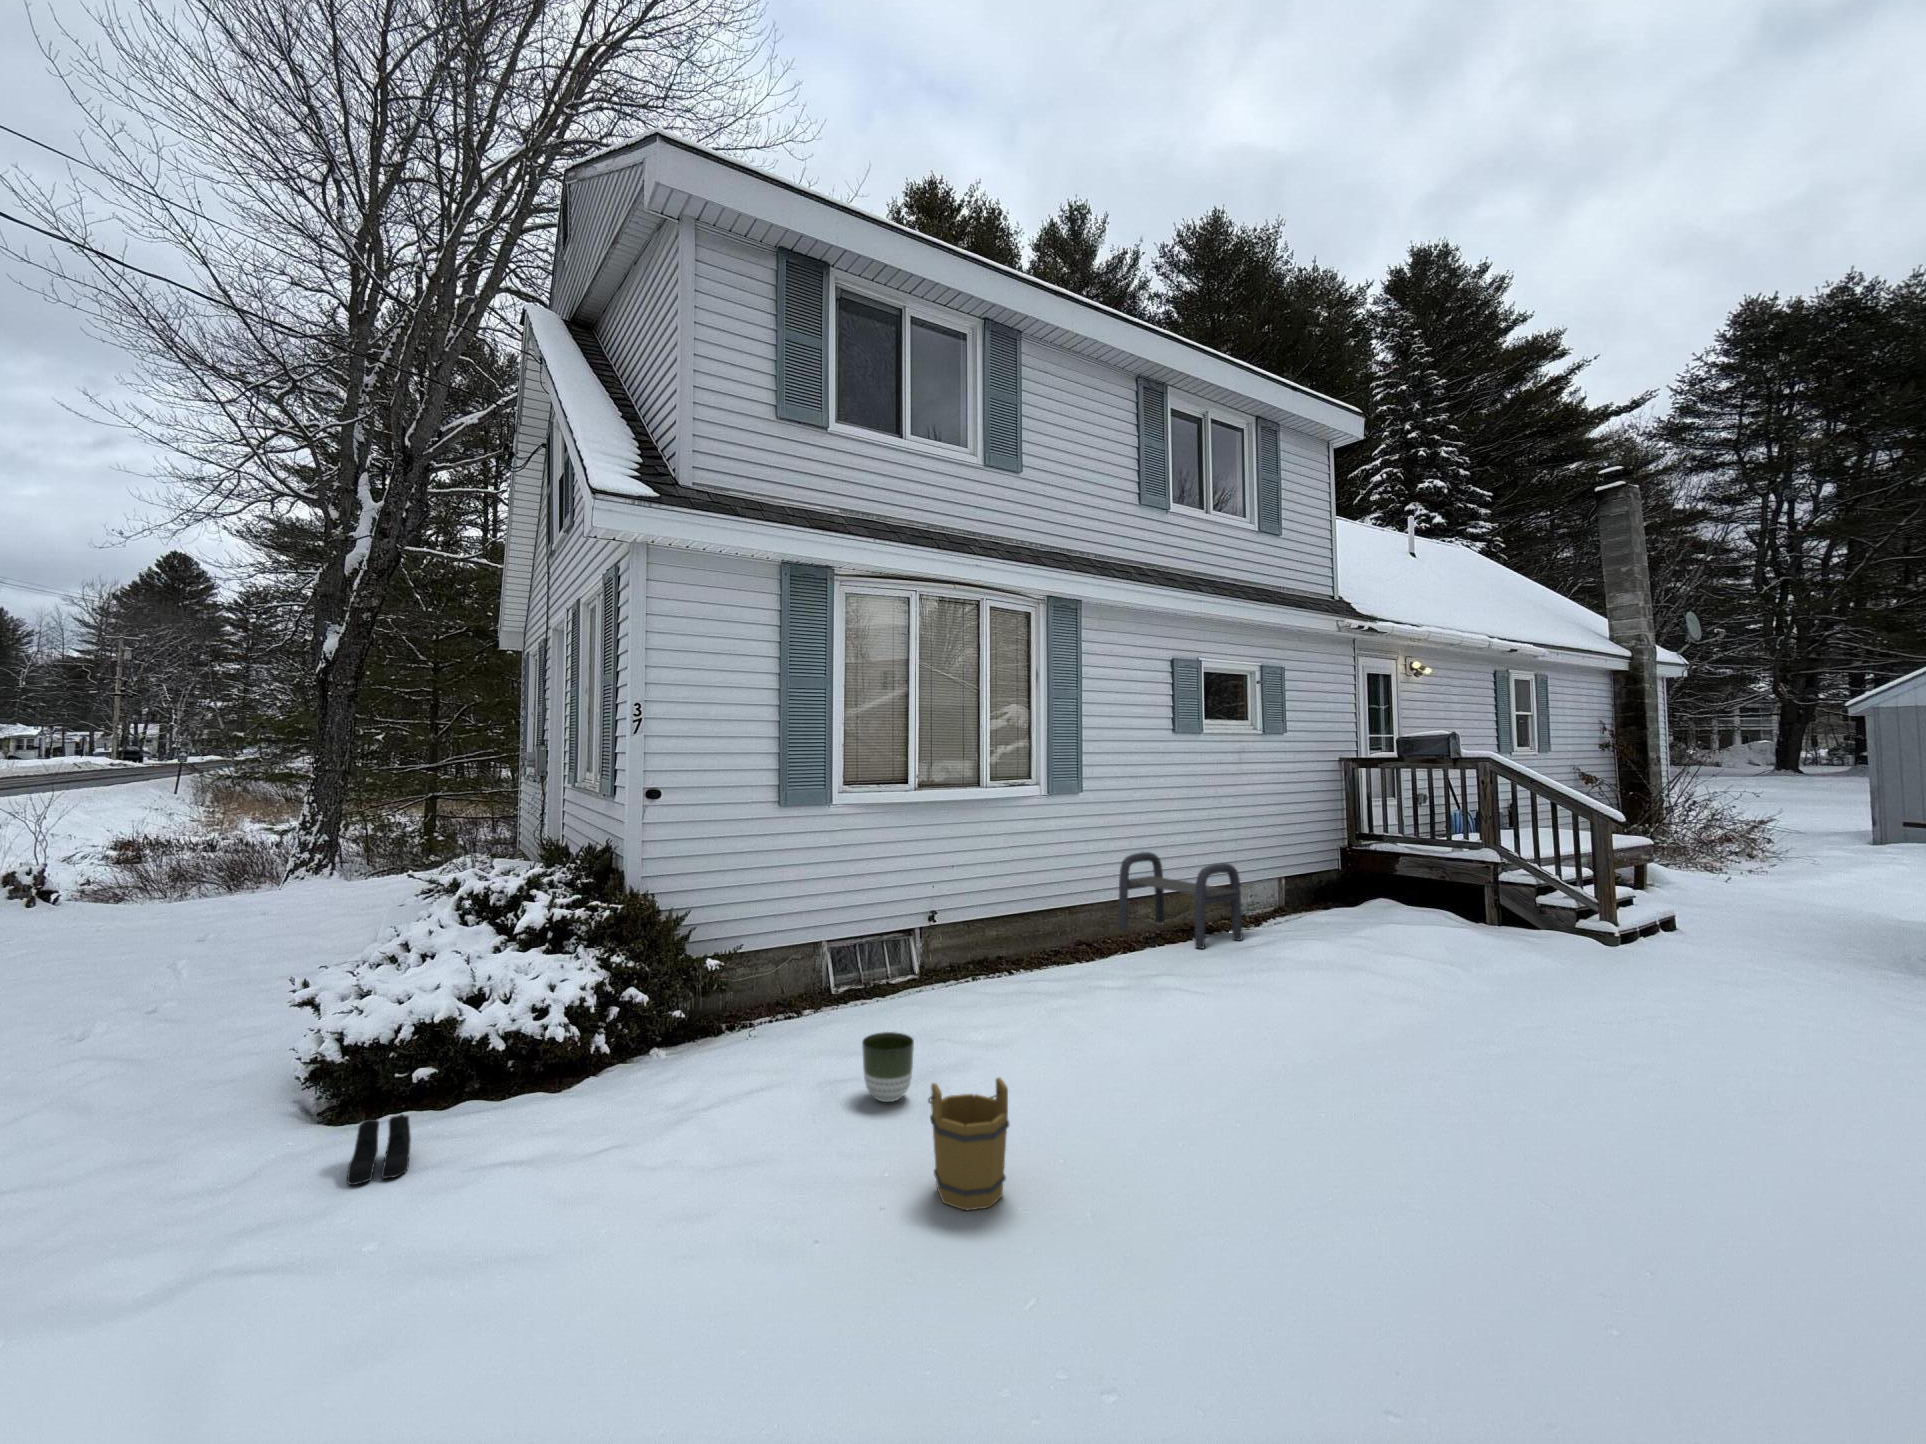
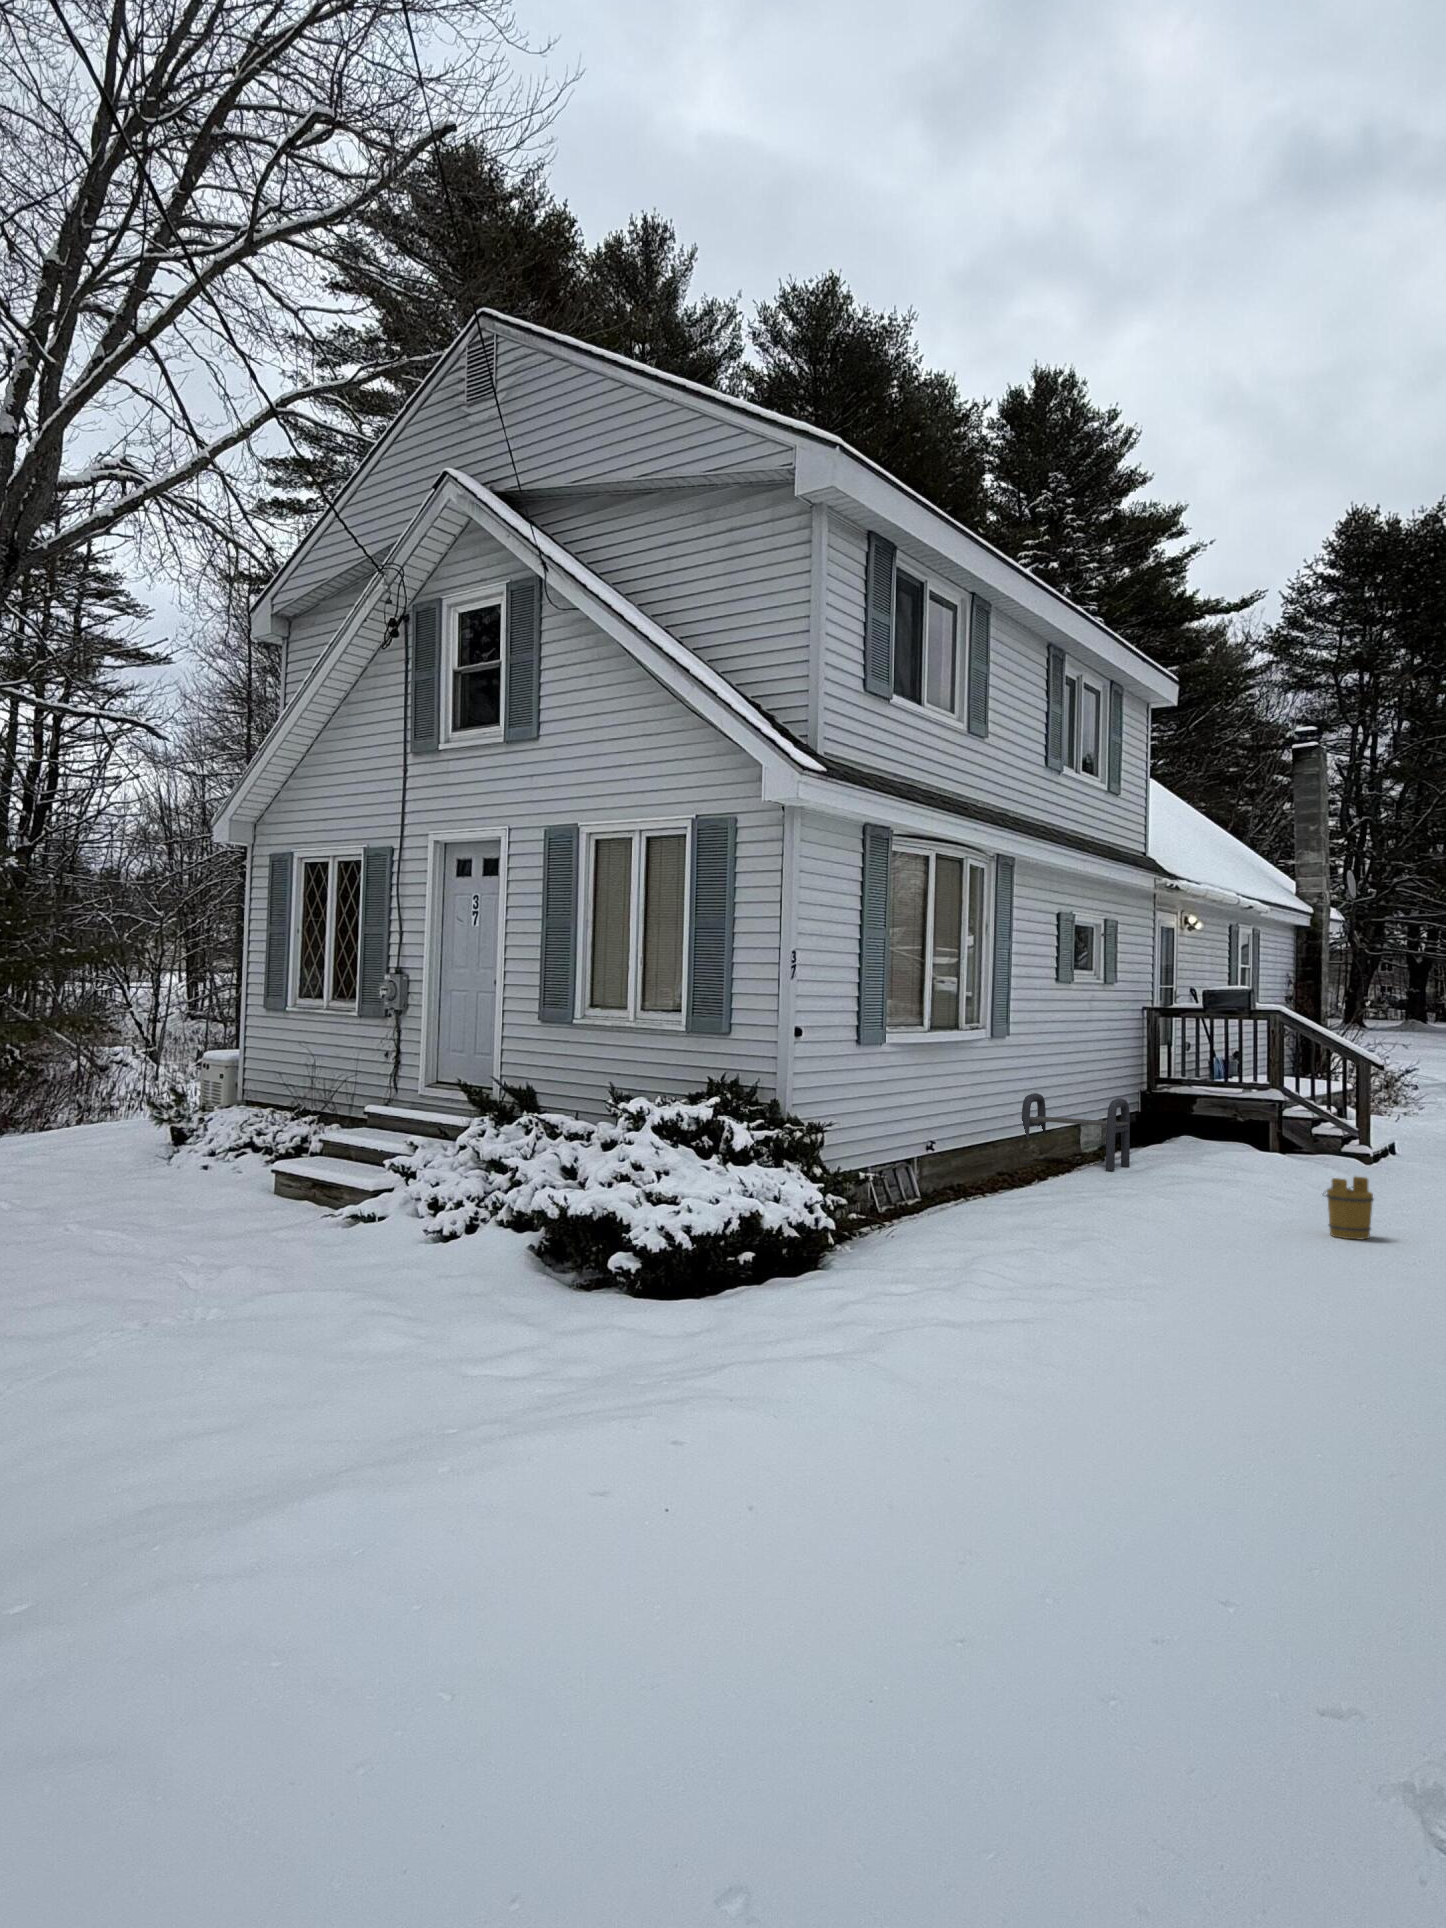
planter: present [862,1032,914,1102] -> none [1082,1186,1119,1228]
bucket: present [928,1078,1009,1210] -> present [1326,1177,1374,1240]
boots: present [347,1114,411,1185] -> none [878,1223,925,1259]

